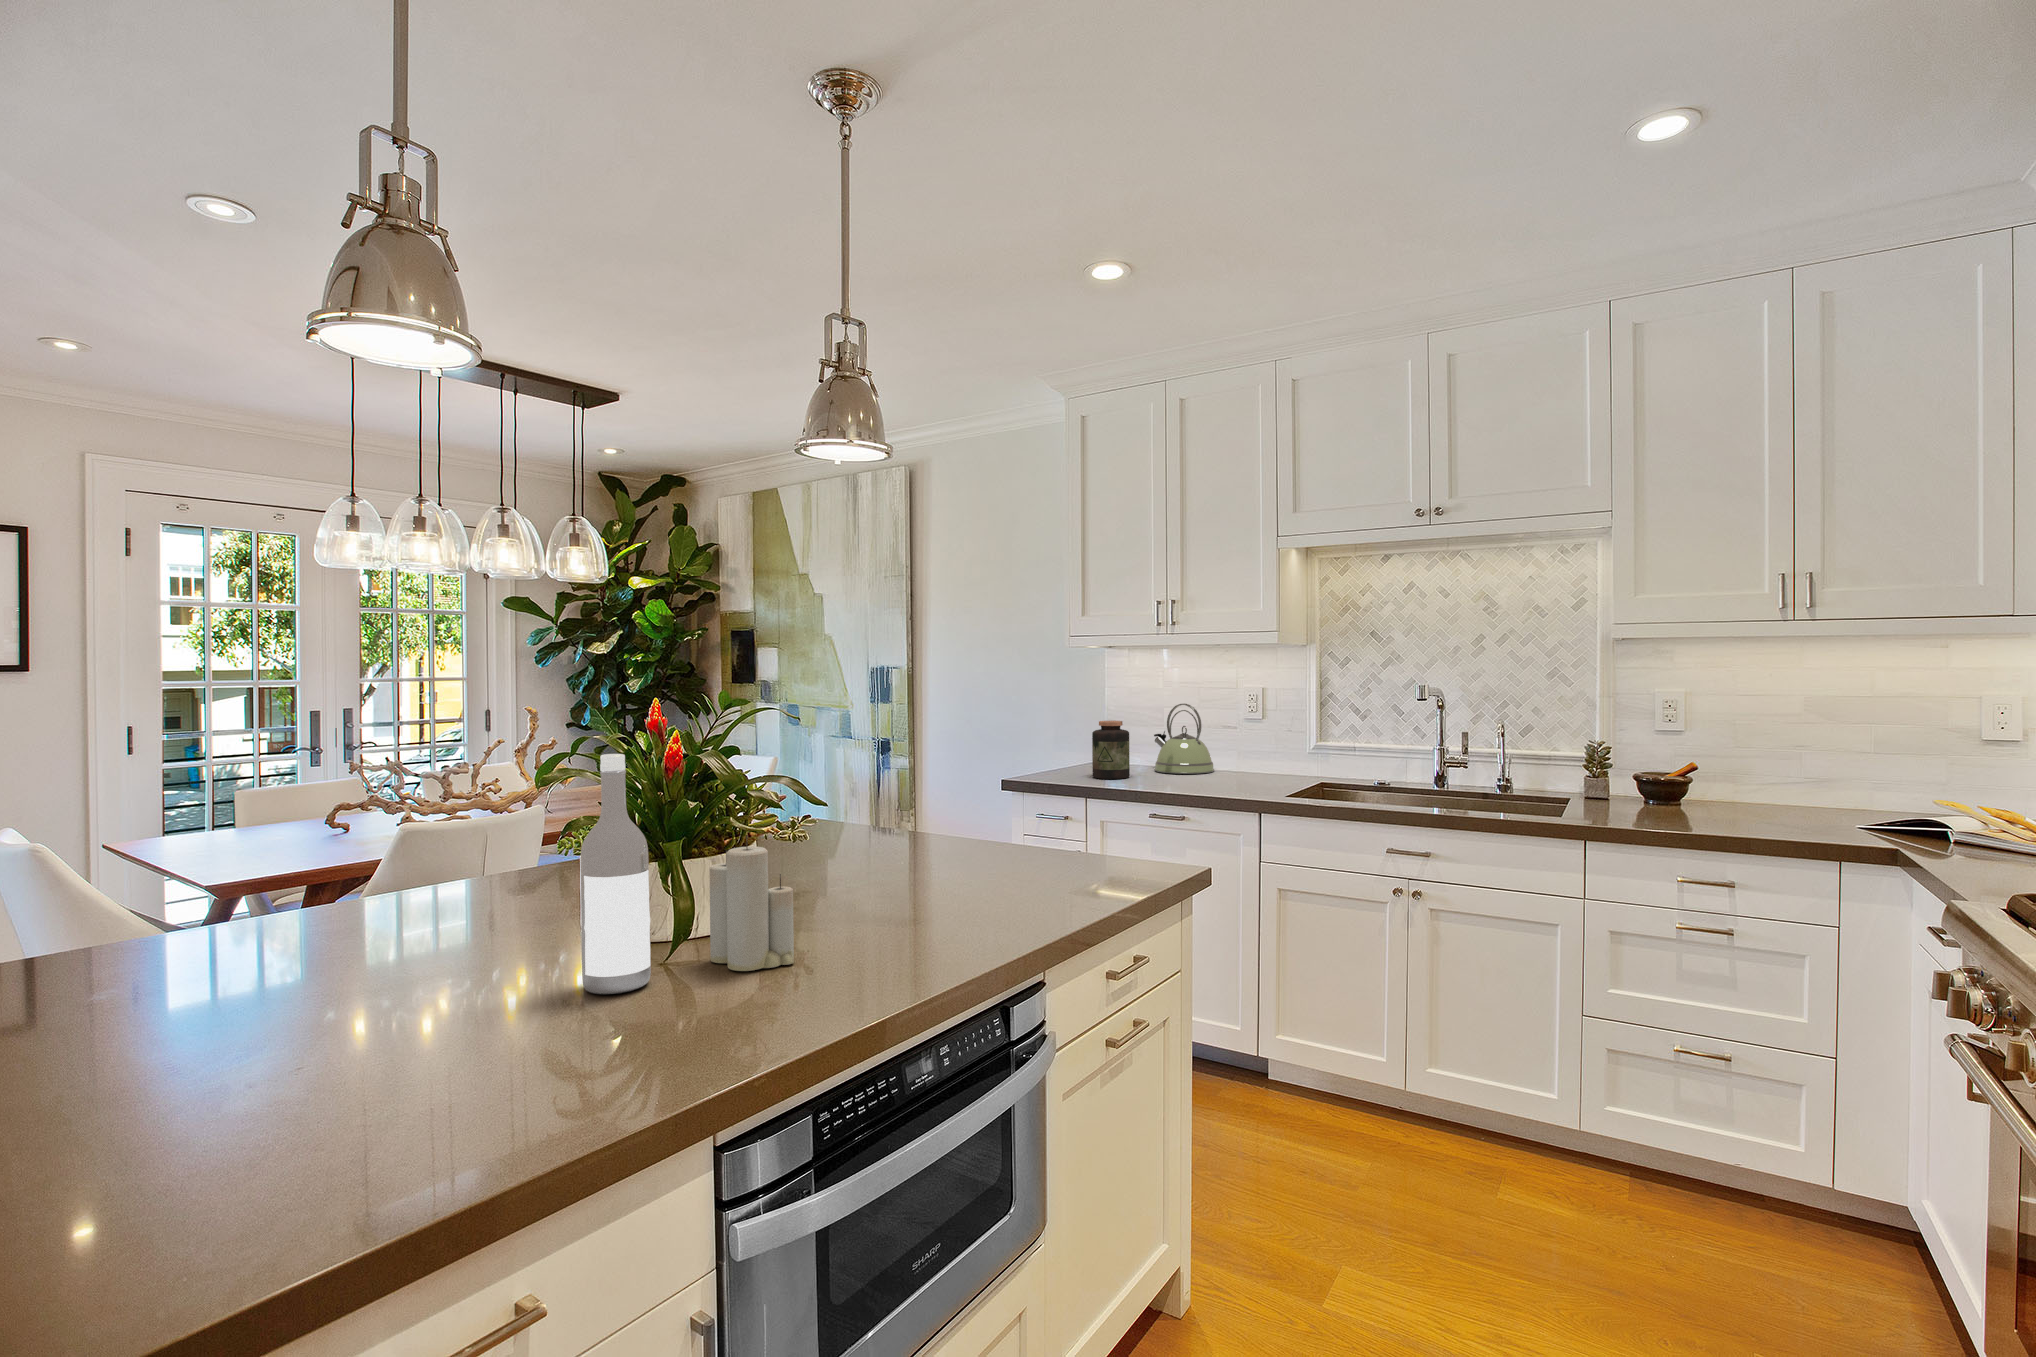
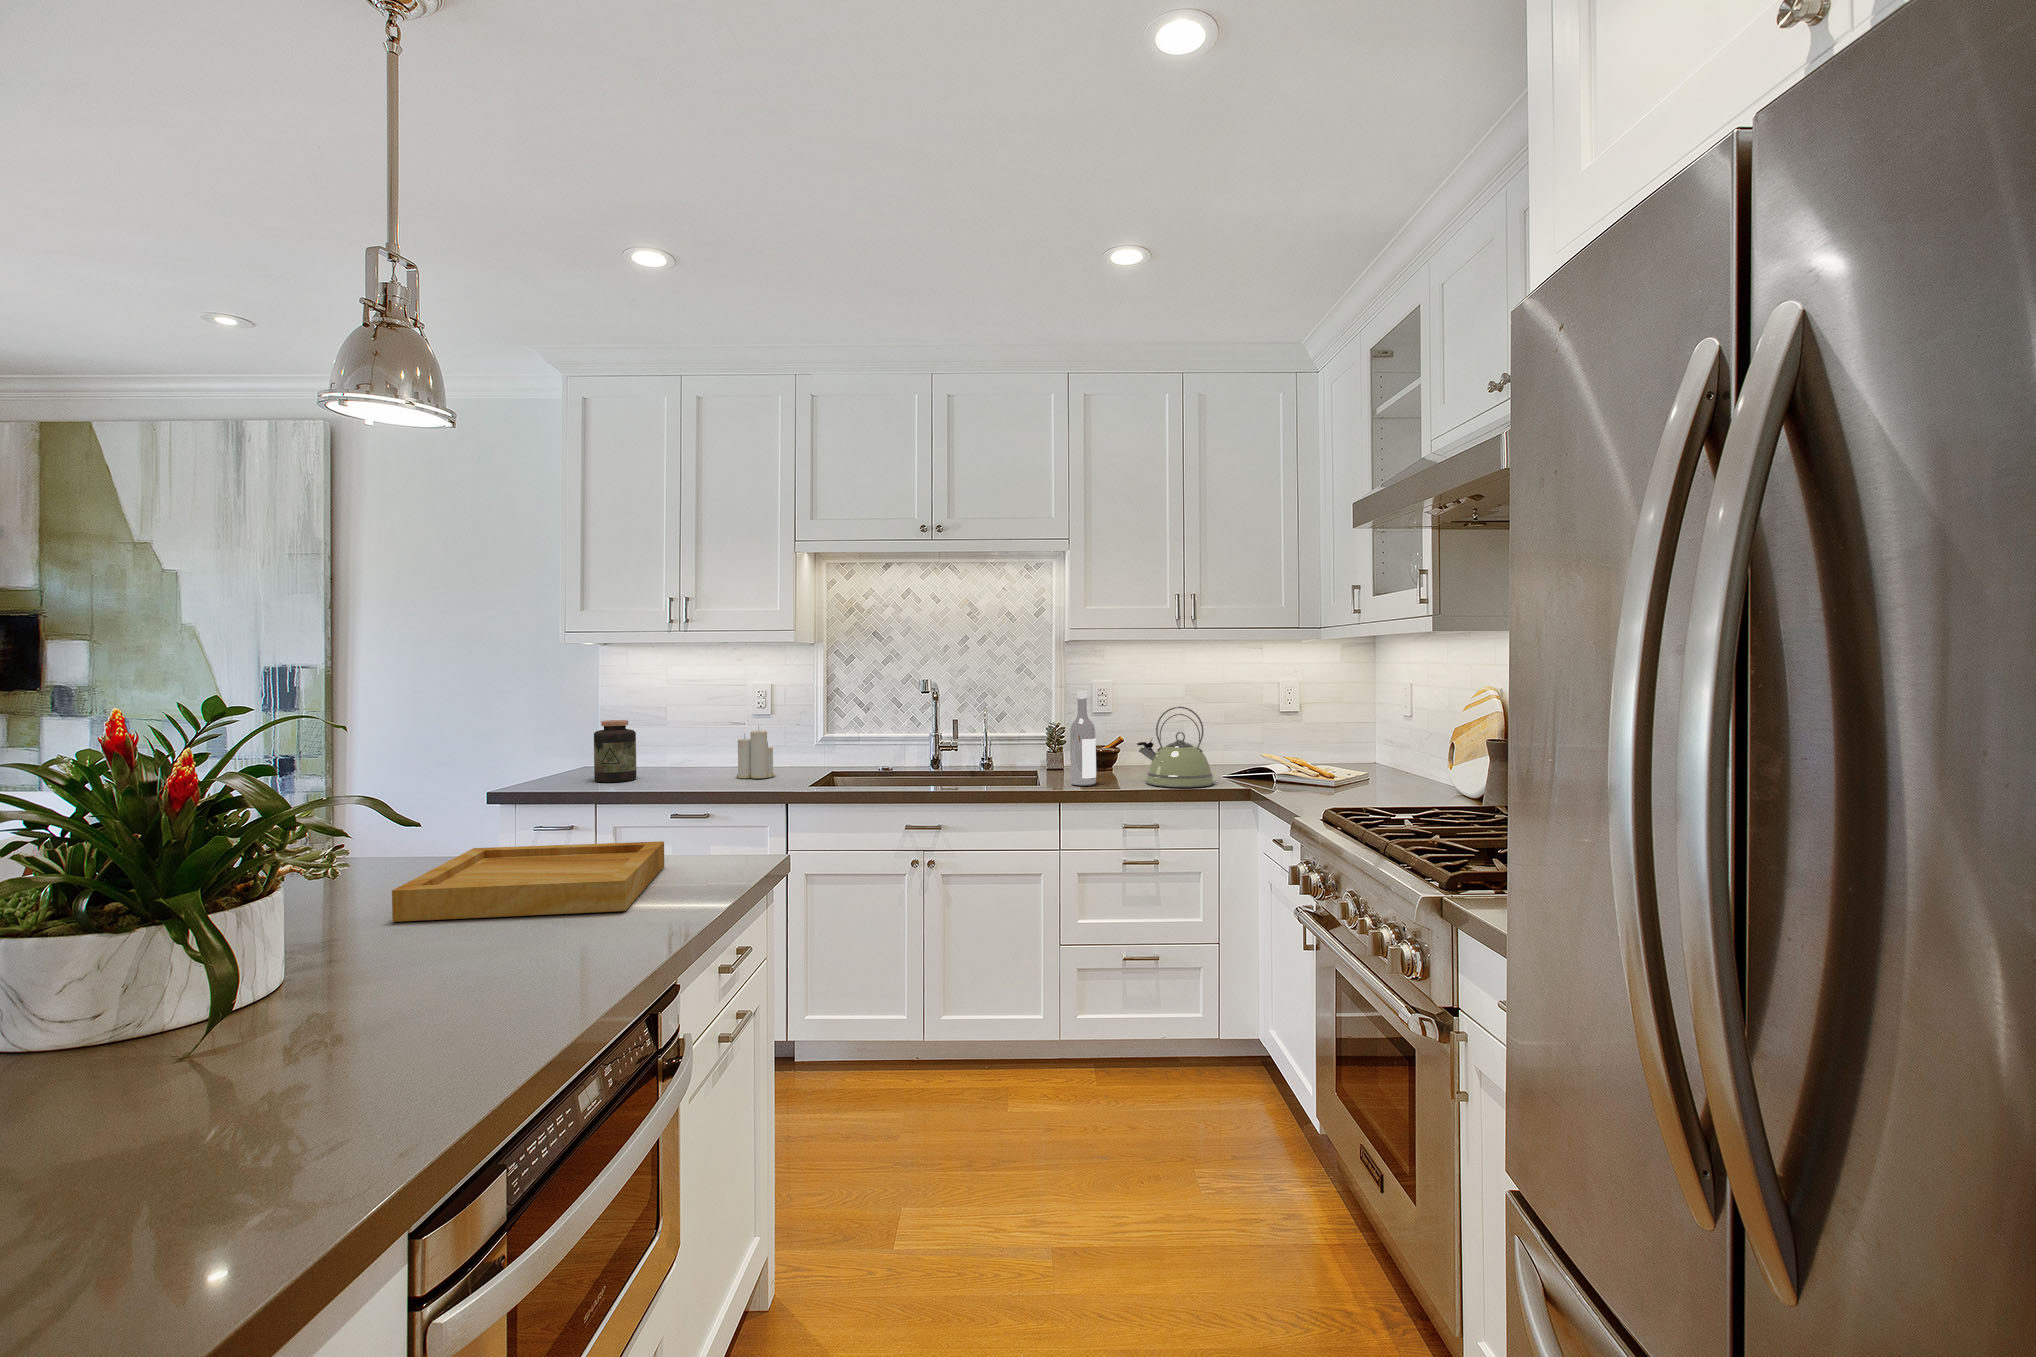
kettle: present [1154,704,1214,774] -> present [1137,706,1214,787]
wine bottle: present [580,754,651,994] -> present [1070,692,1096,786]
tray: none [847,828,1087,901] -> present [392,841,664,922]
candle: present [709,835,794,971] -> present [737,730,776,778]

